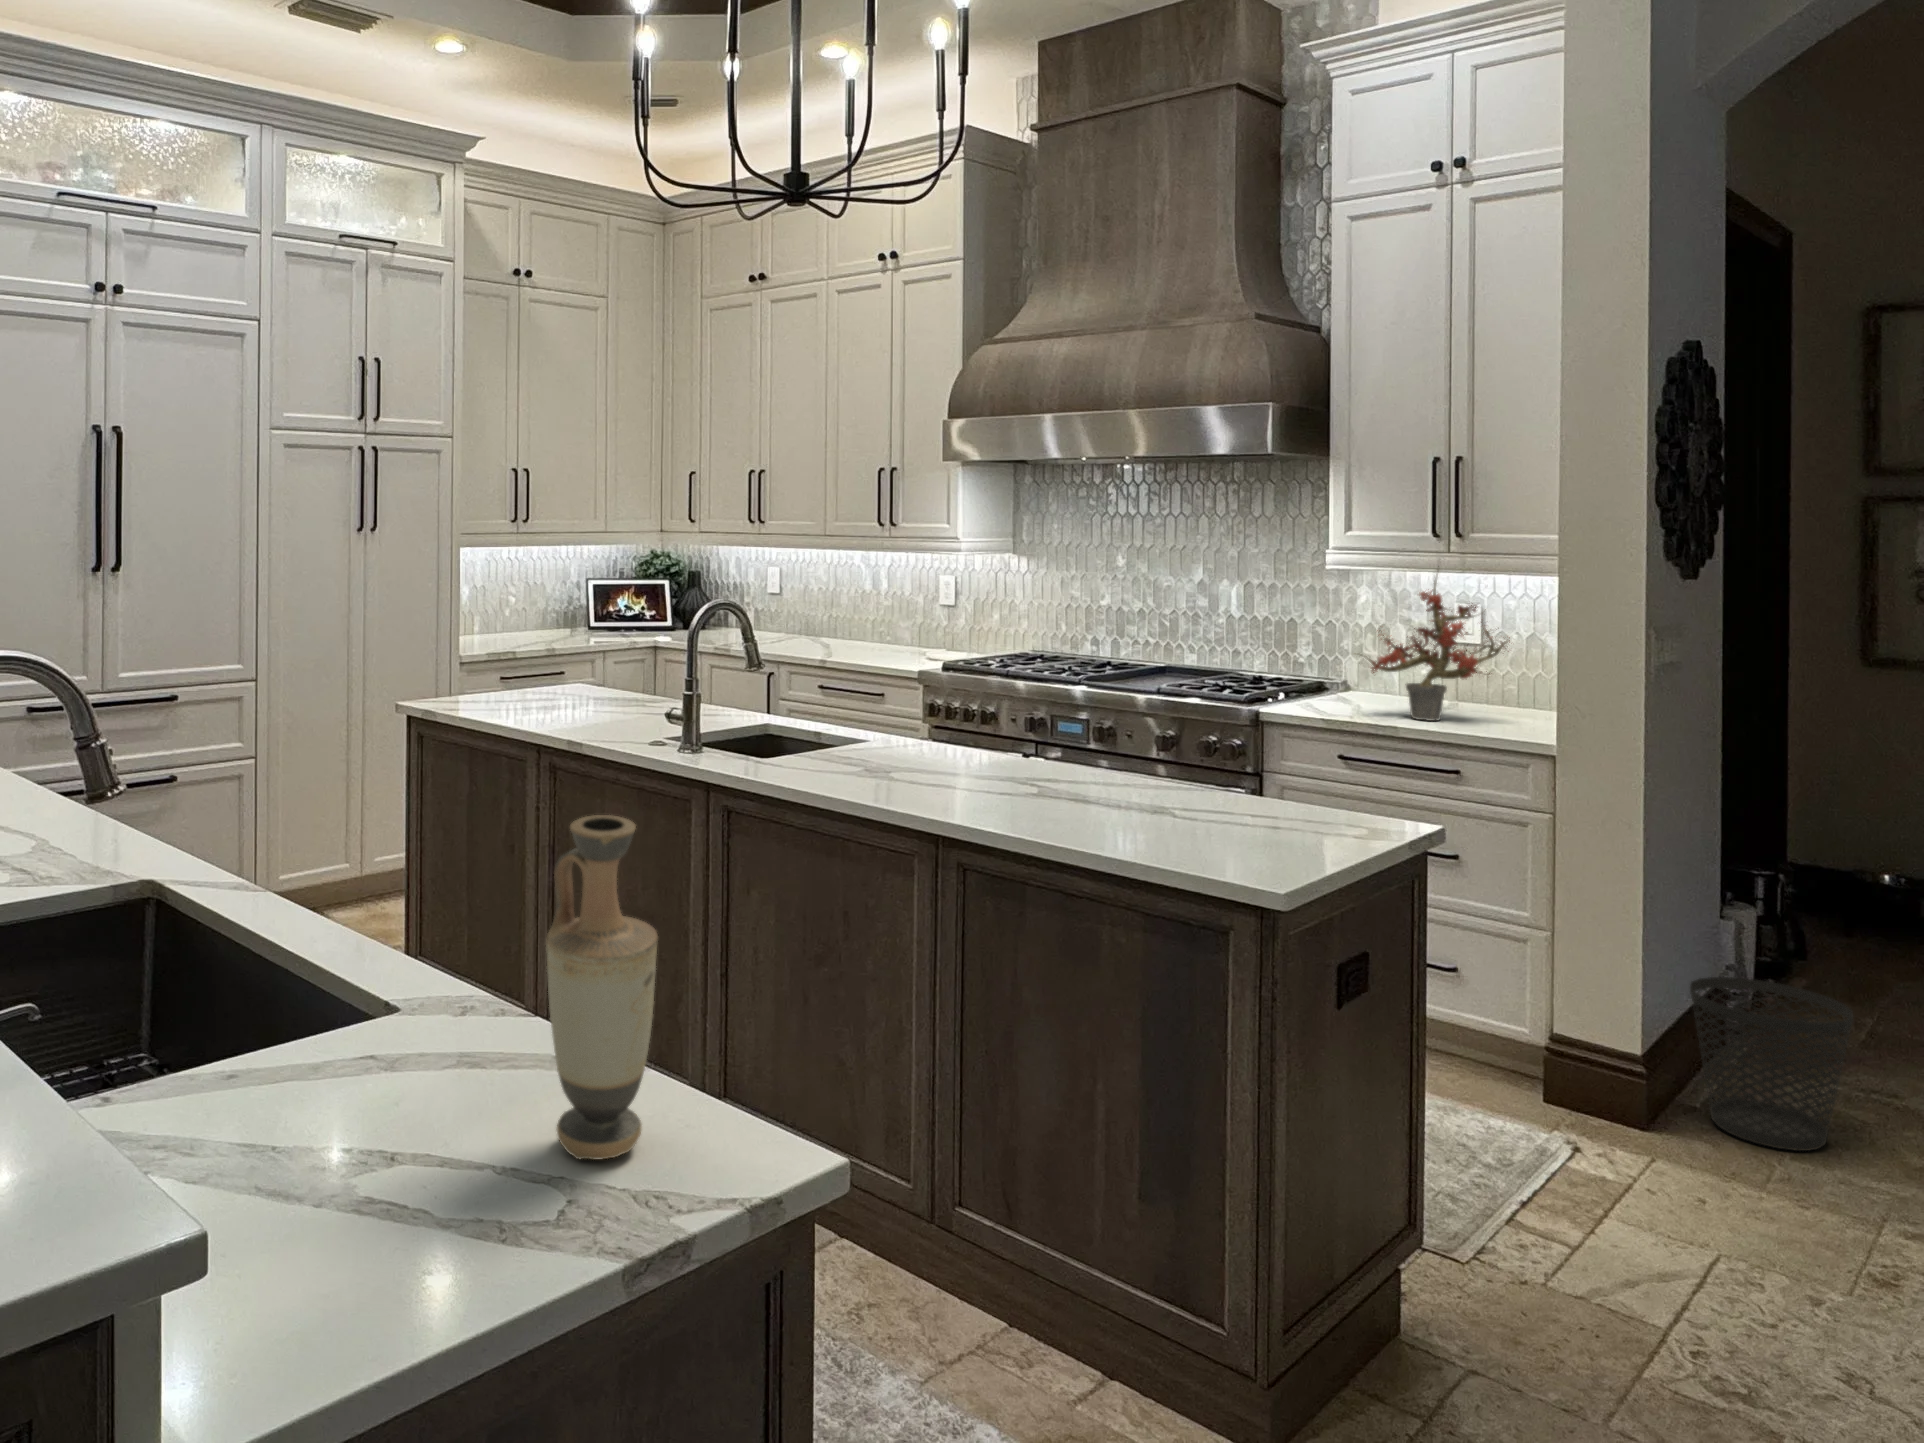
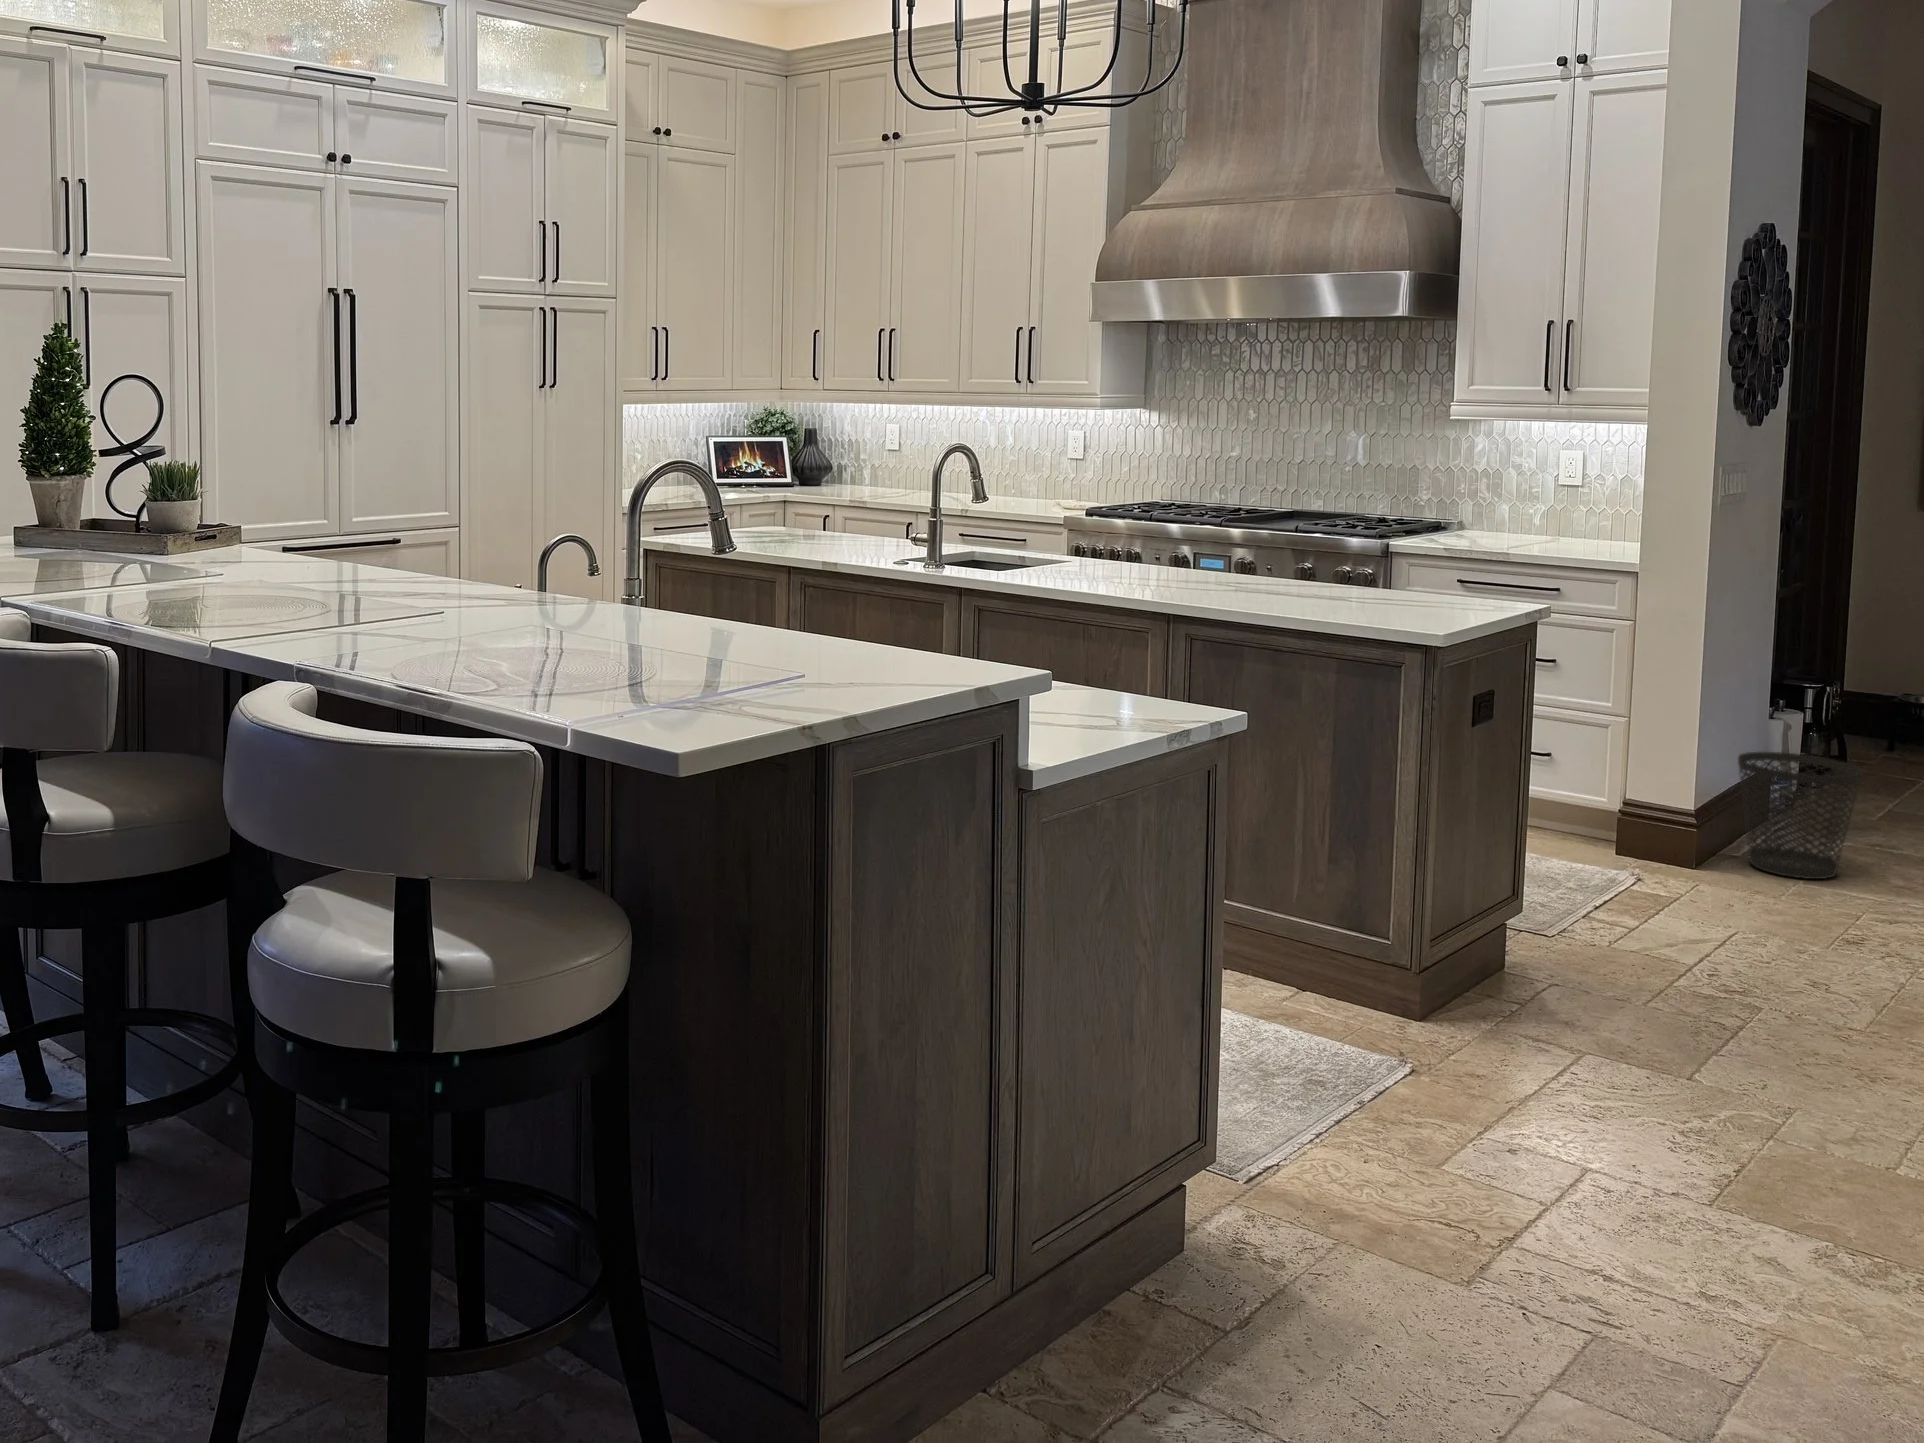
potted plant: present [1362,566,1510,721] -> none [1471,415,1612,548]
vase: present [546,815,658,1160] -> none [1096,531,1159,715]

